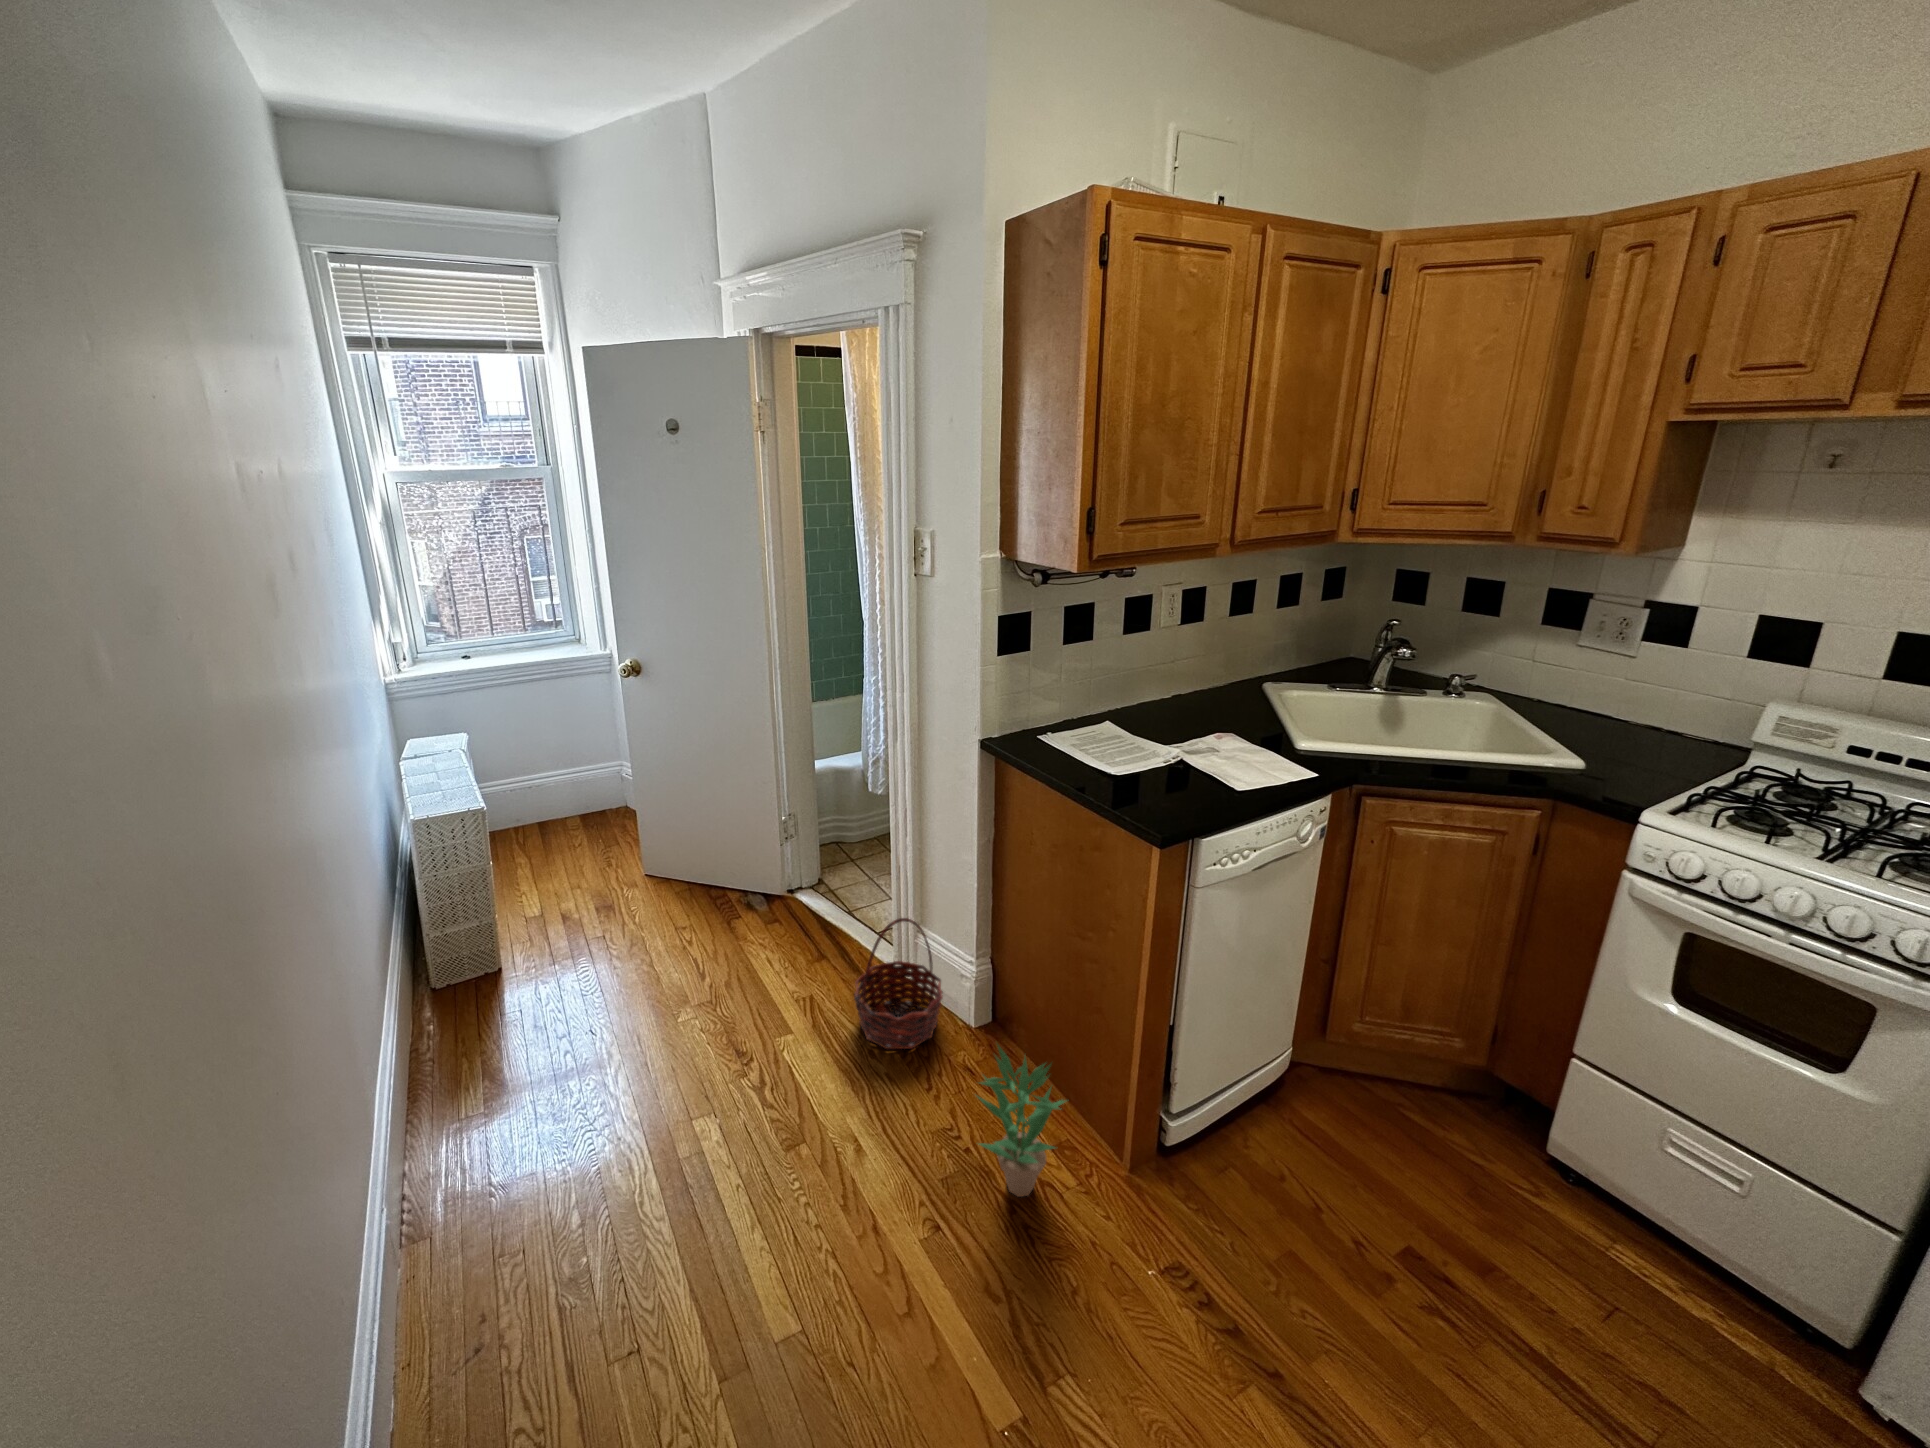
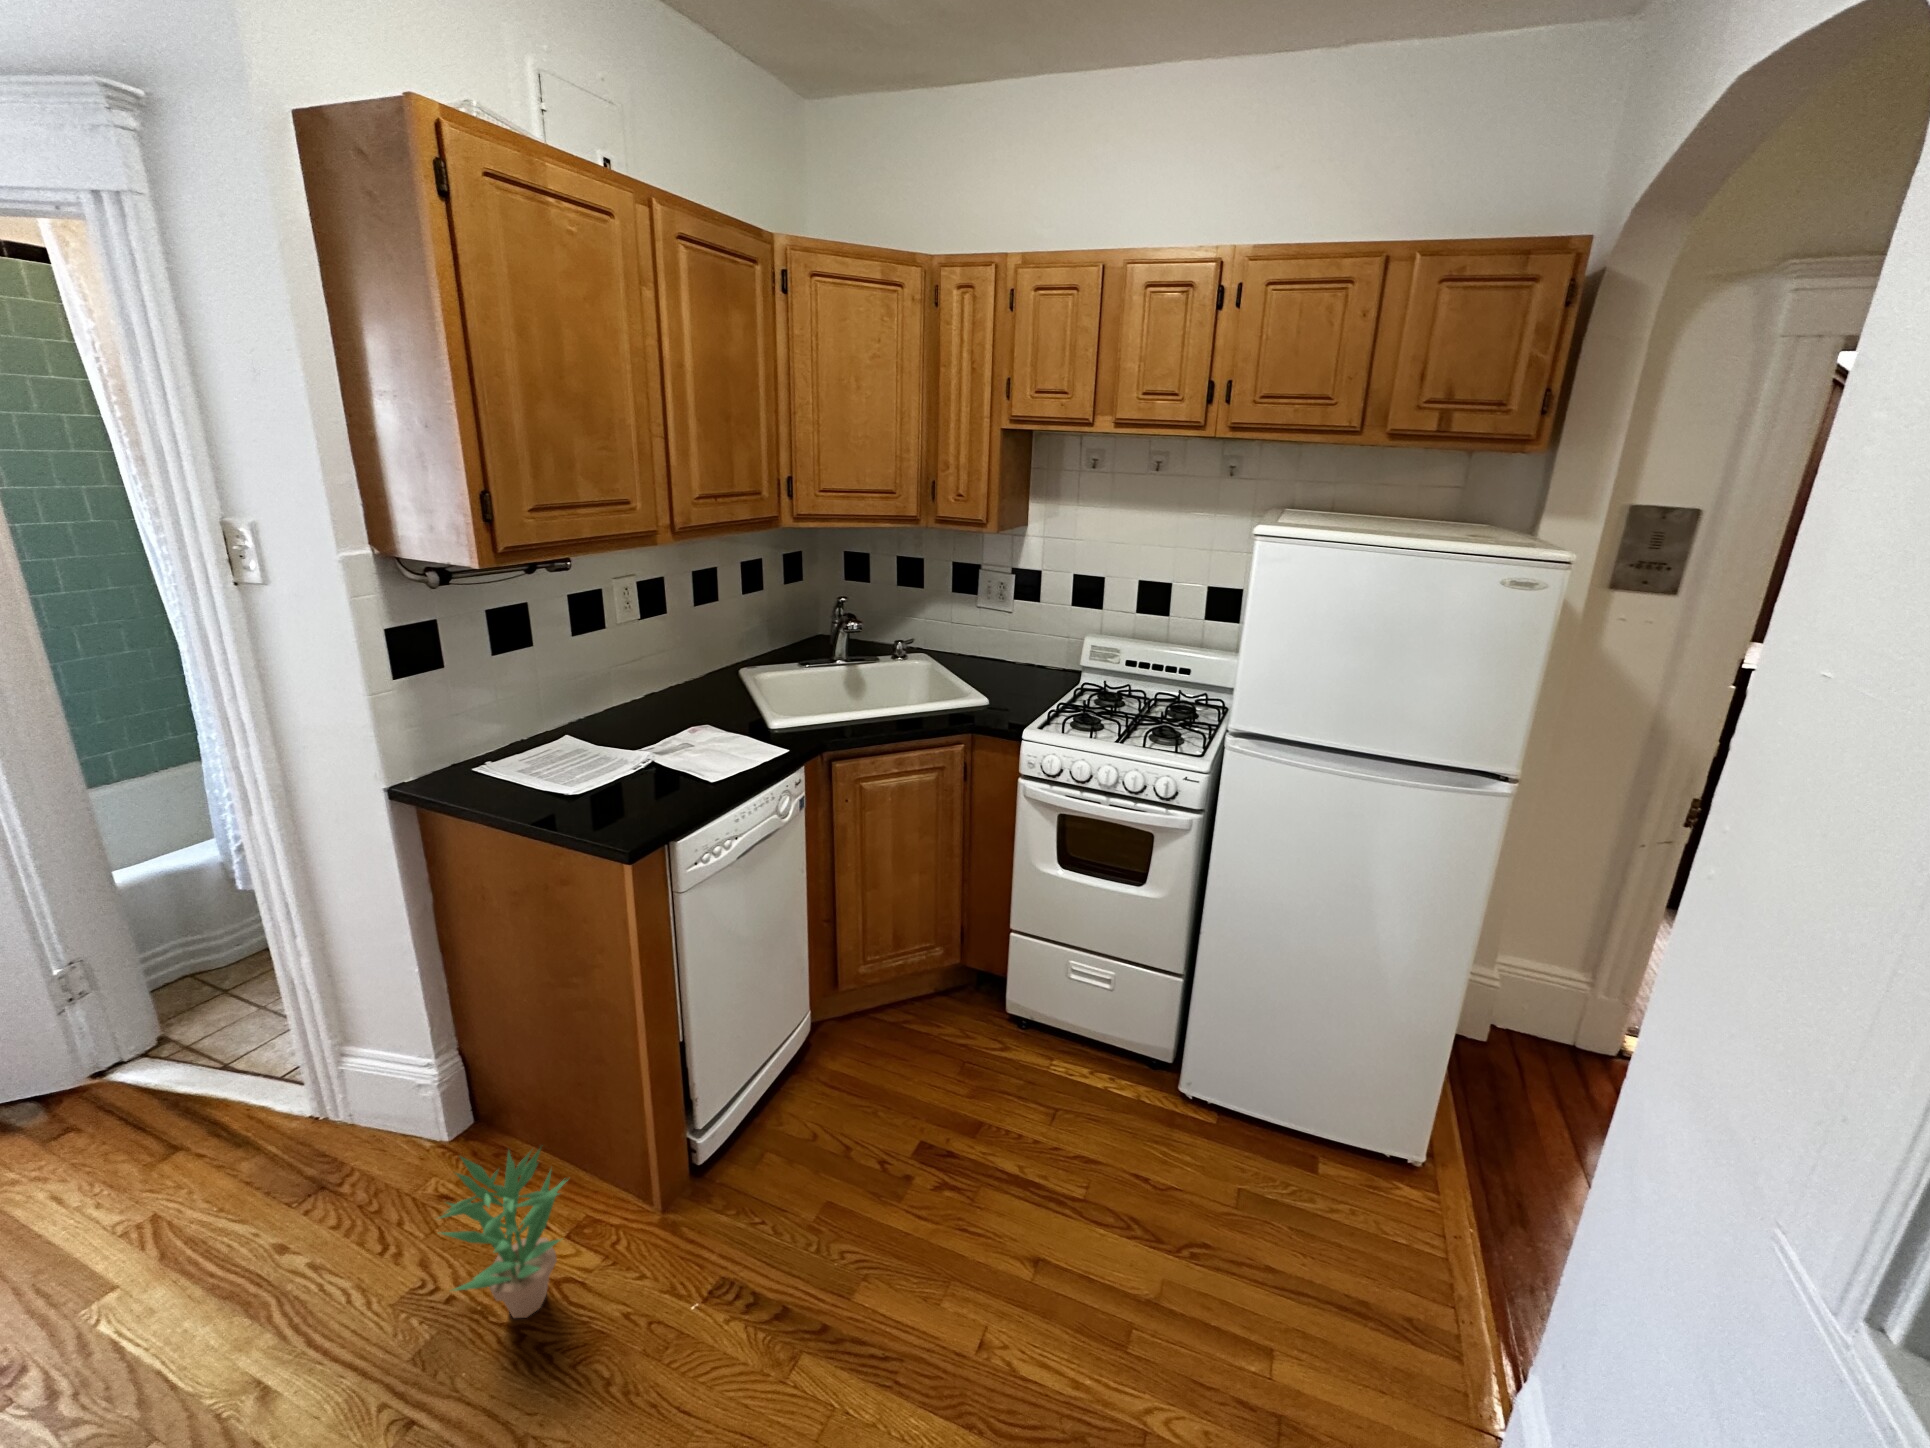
basket: present [854,918,943,1049] -> none [232,1046,392,1233]

